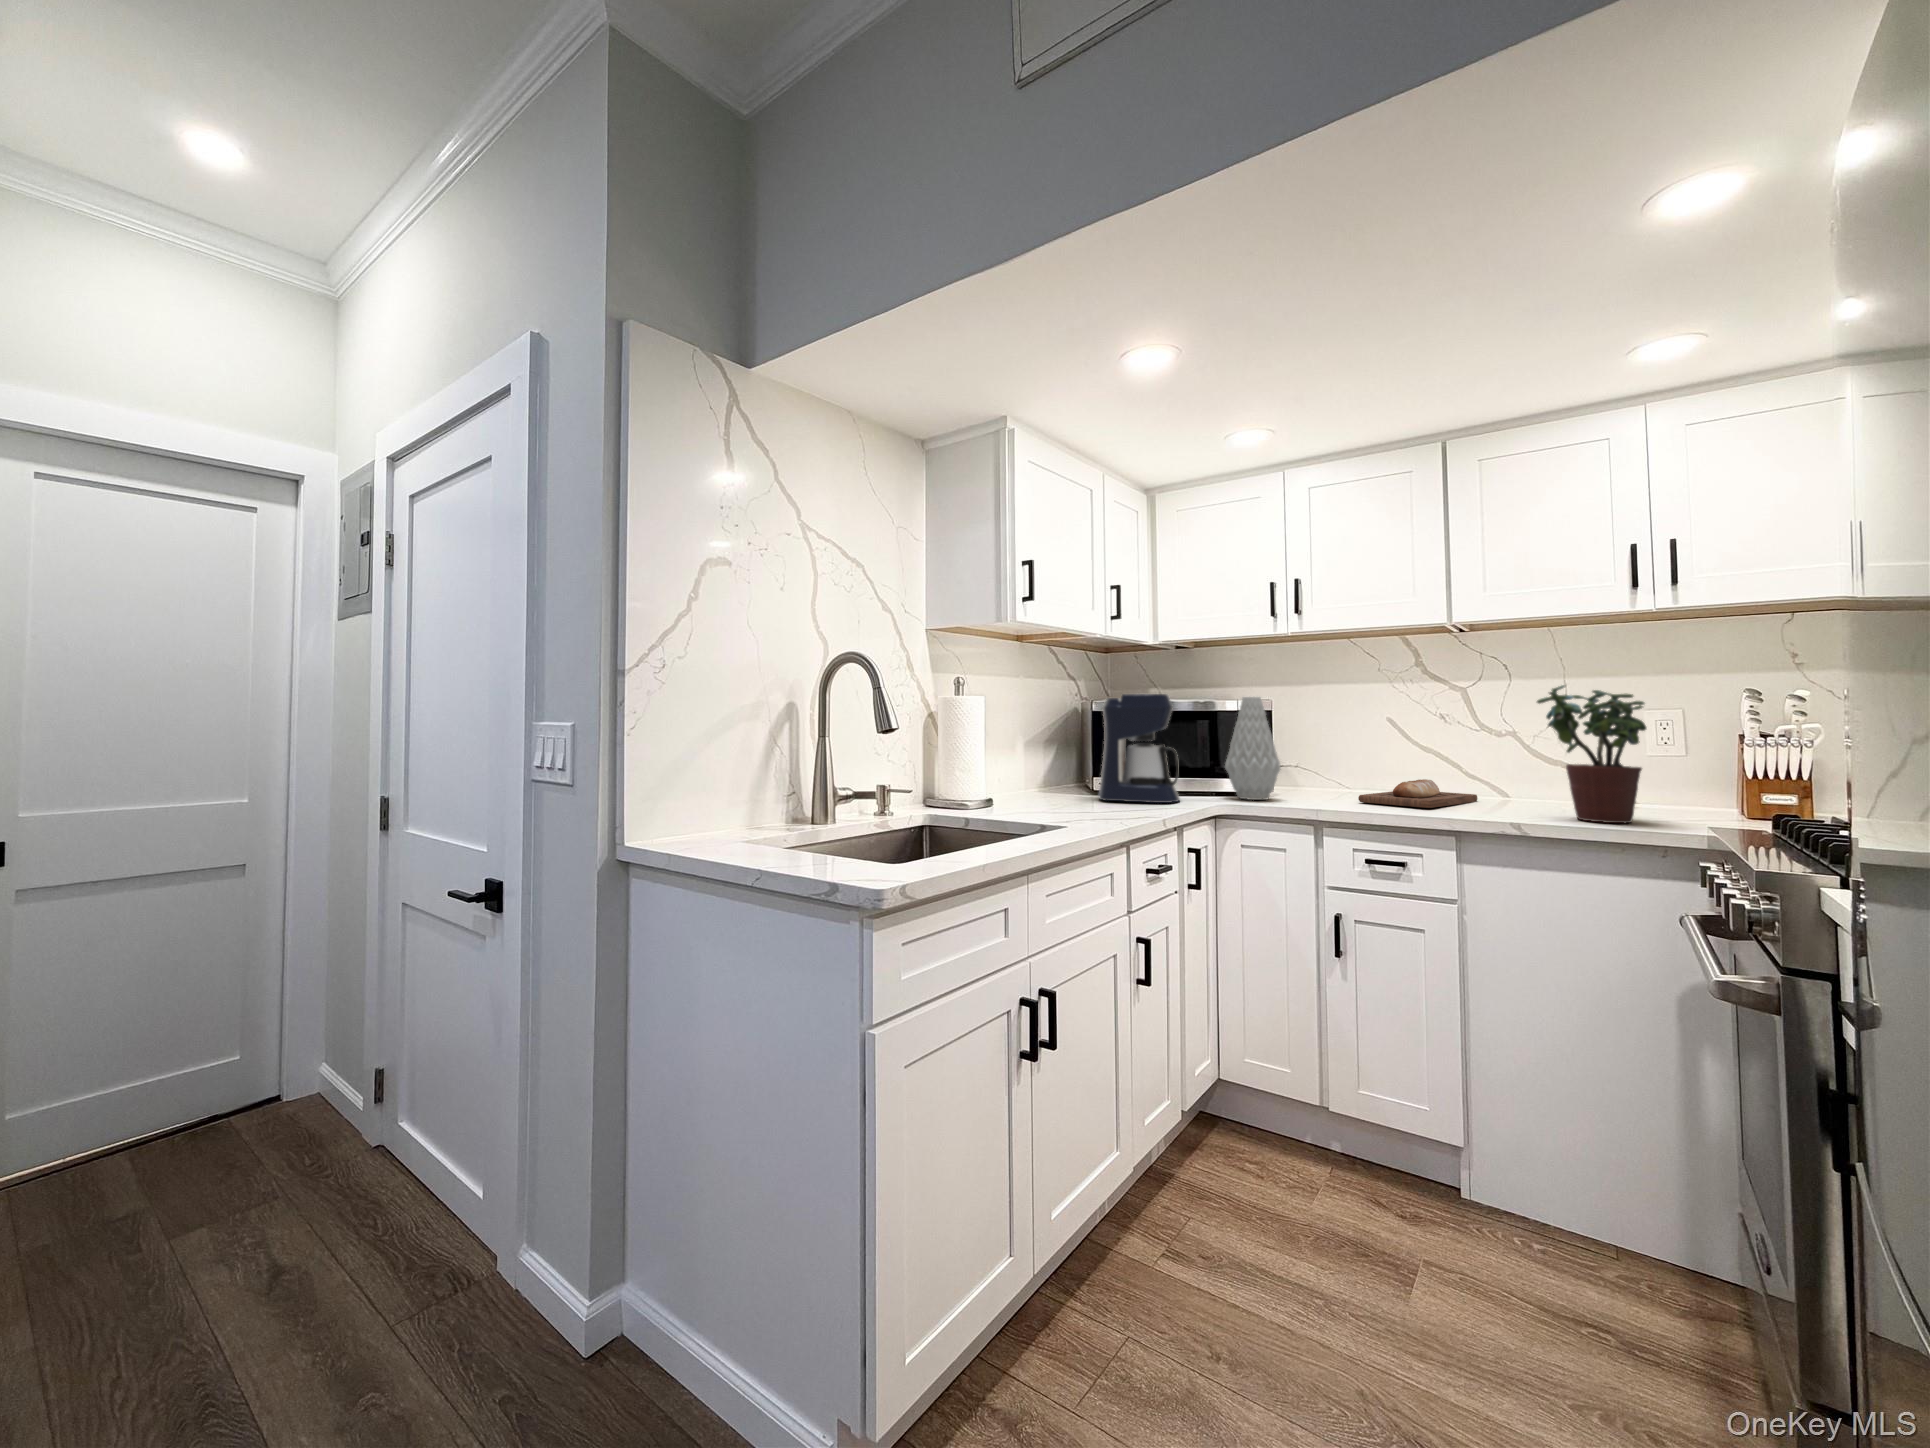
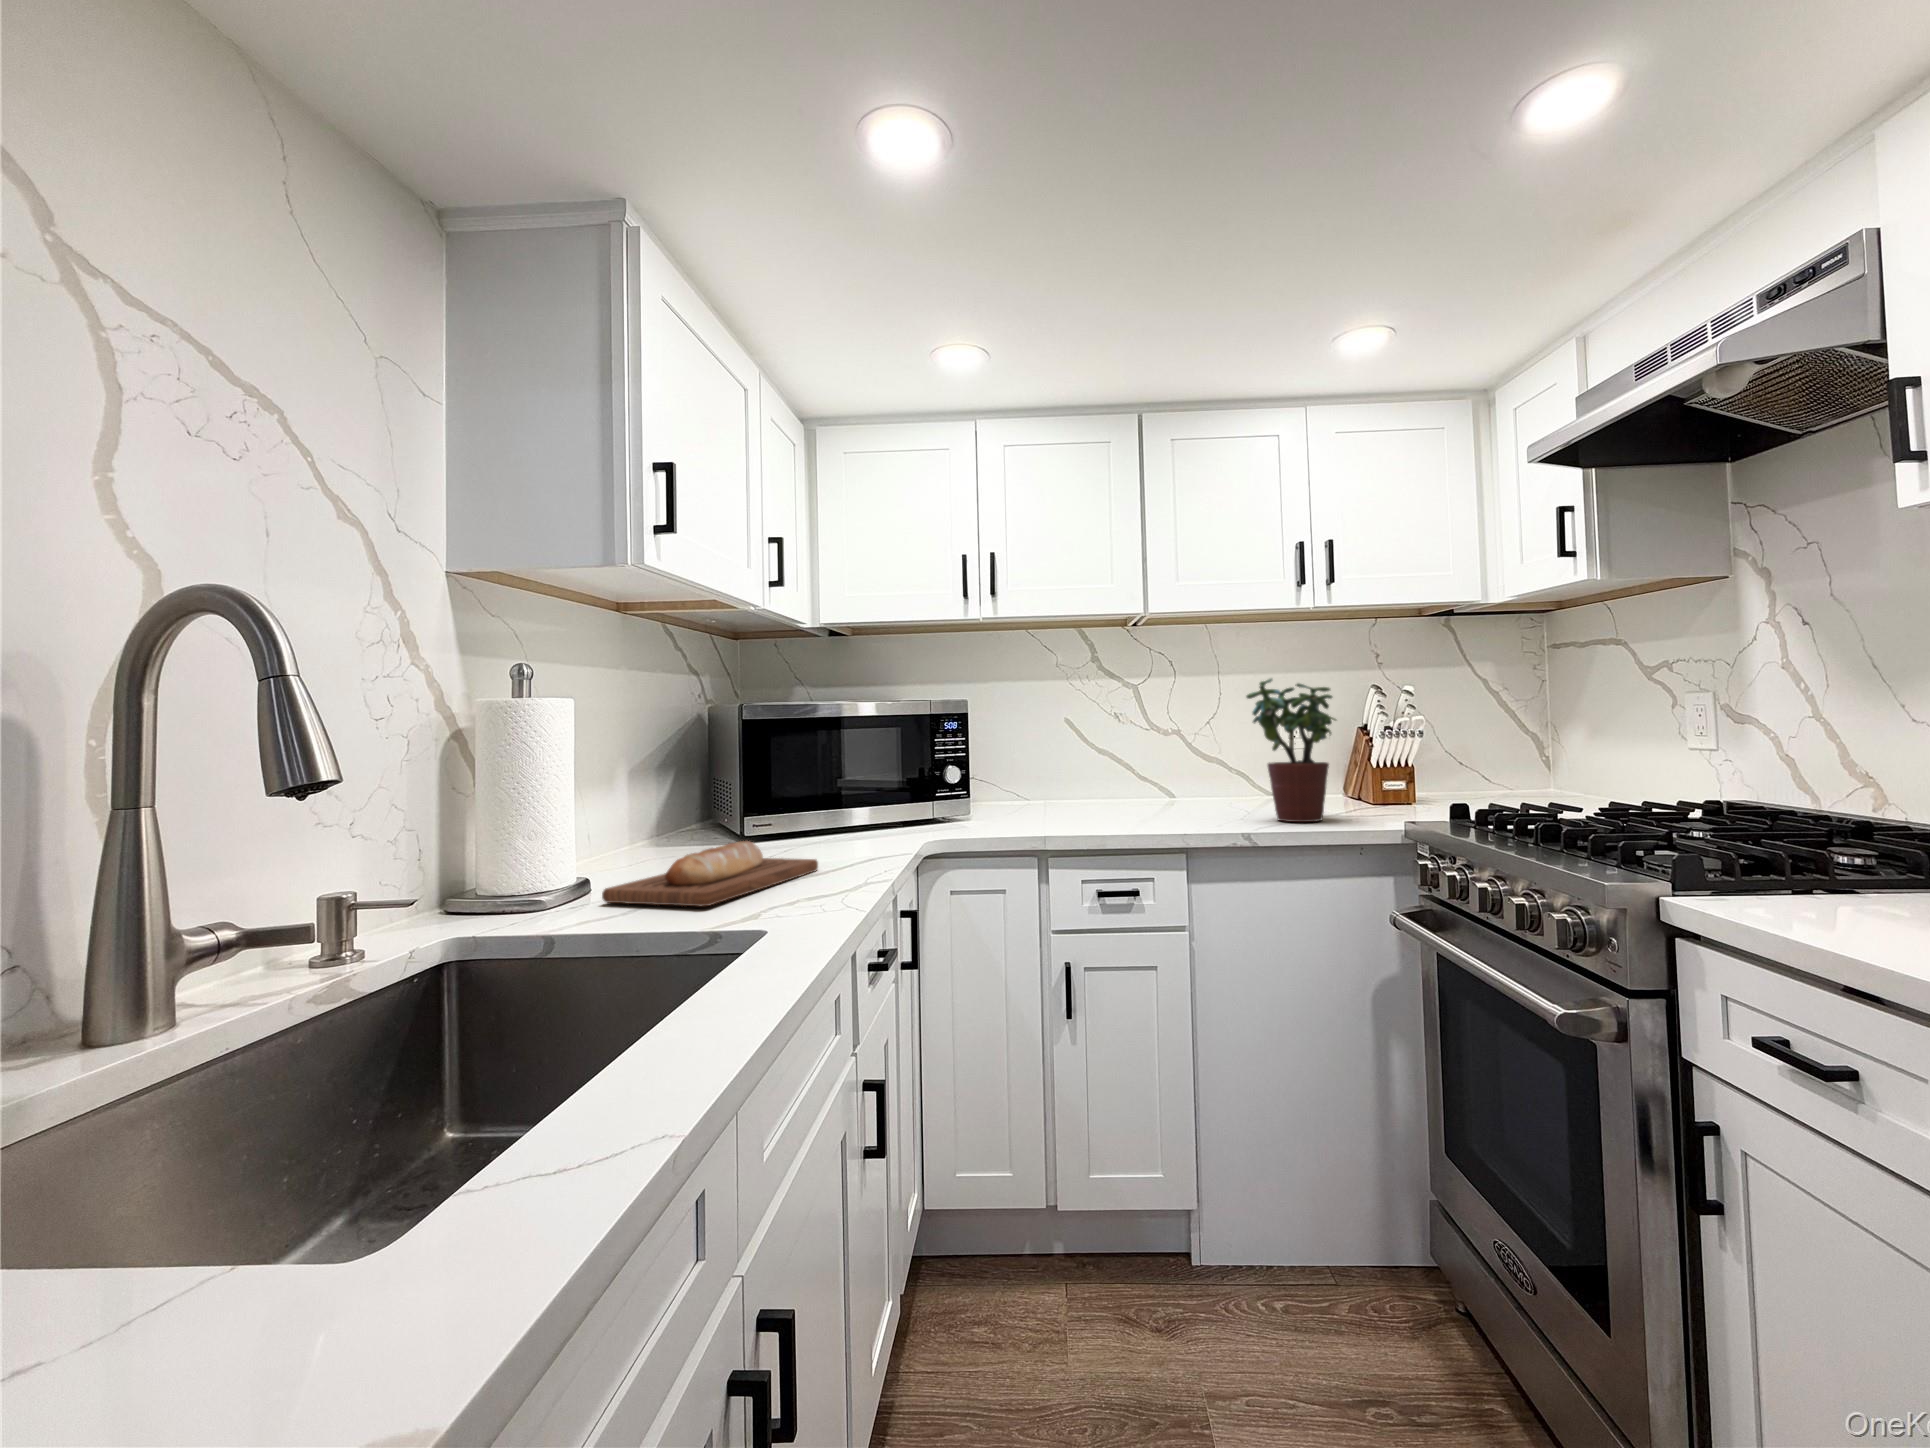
coffee maker: present [1099,694,1180,803] -> none [756,692,874,855]
vase: present [1225,697,1280,800] -> none [920,695,989,832]
bread loaf: present [1358,779,1477,808] -> present [602,841,818,906]

